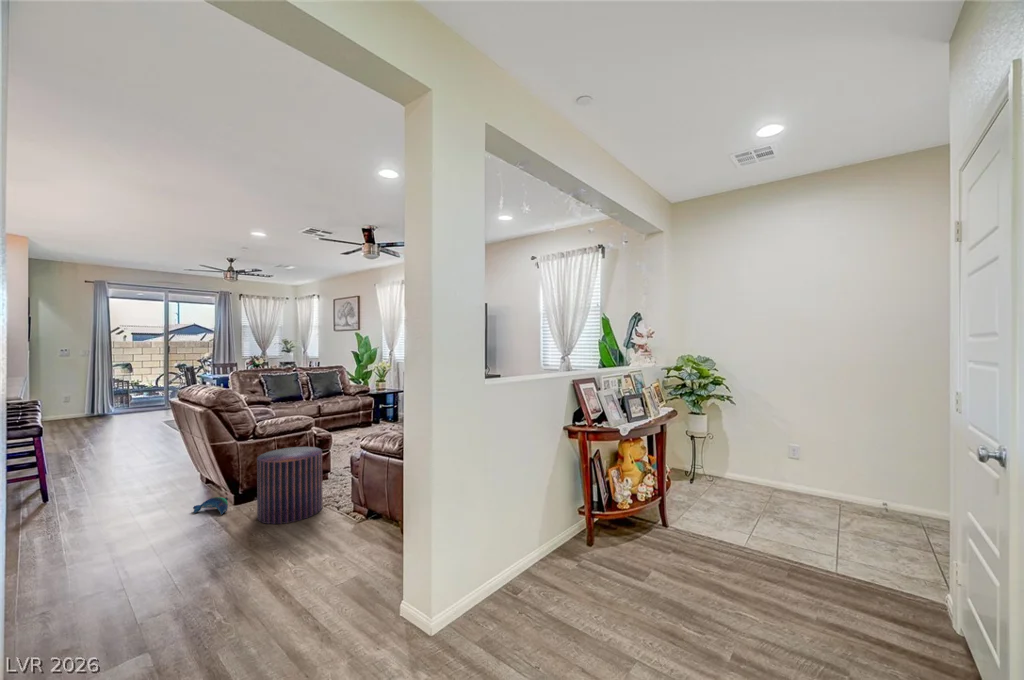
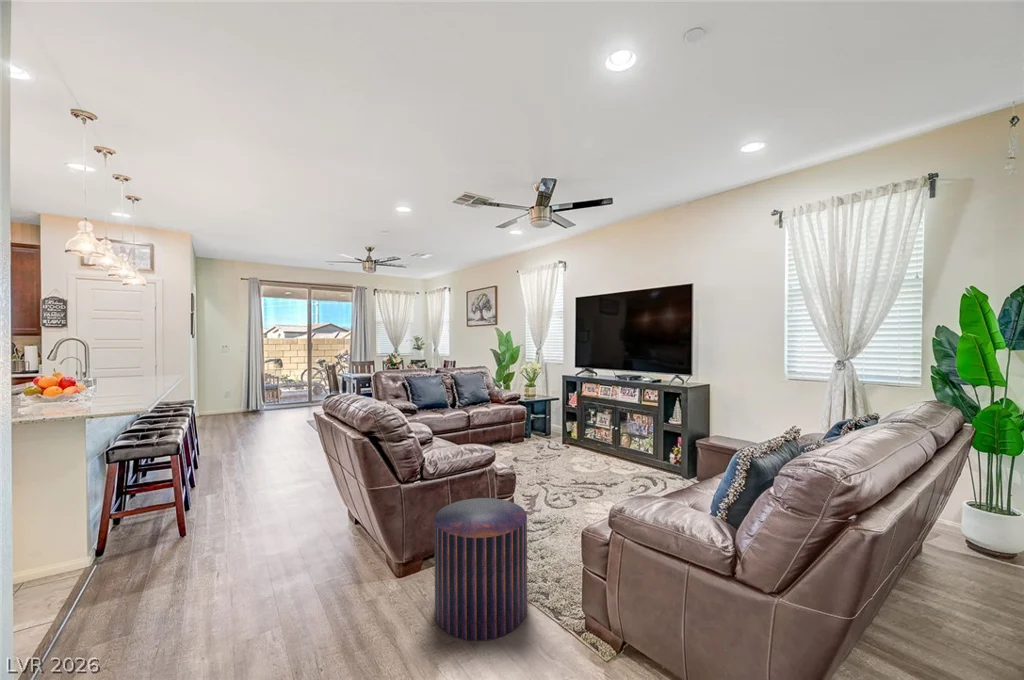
plush toy: present [193,497,228,515] -> none [345,565,390,600]

